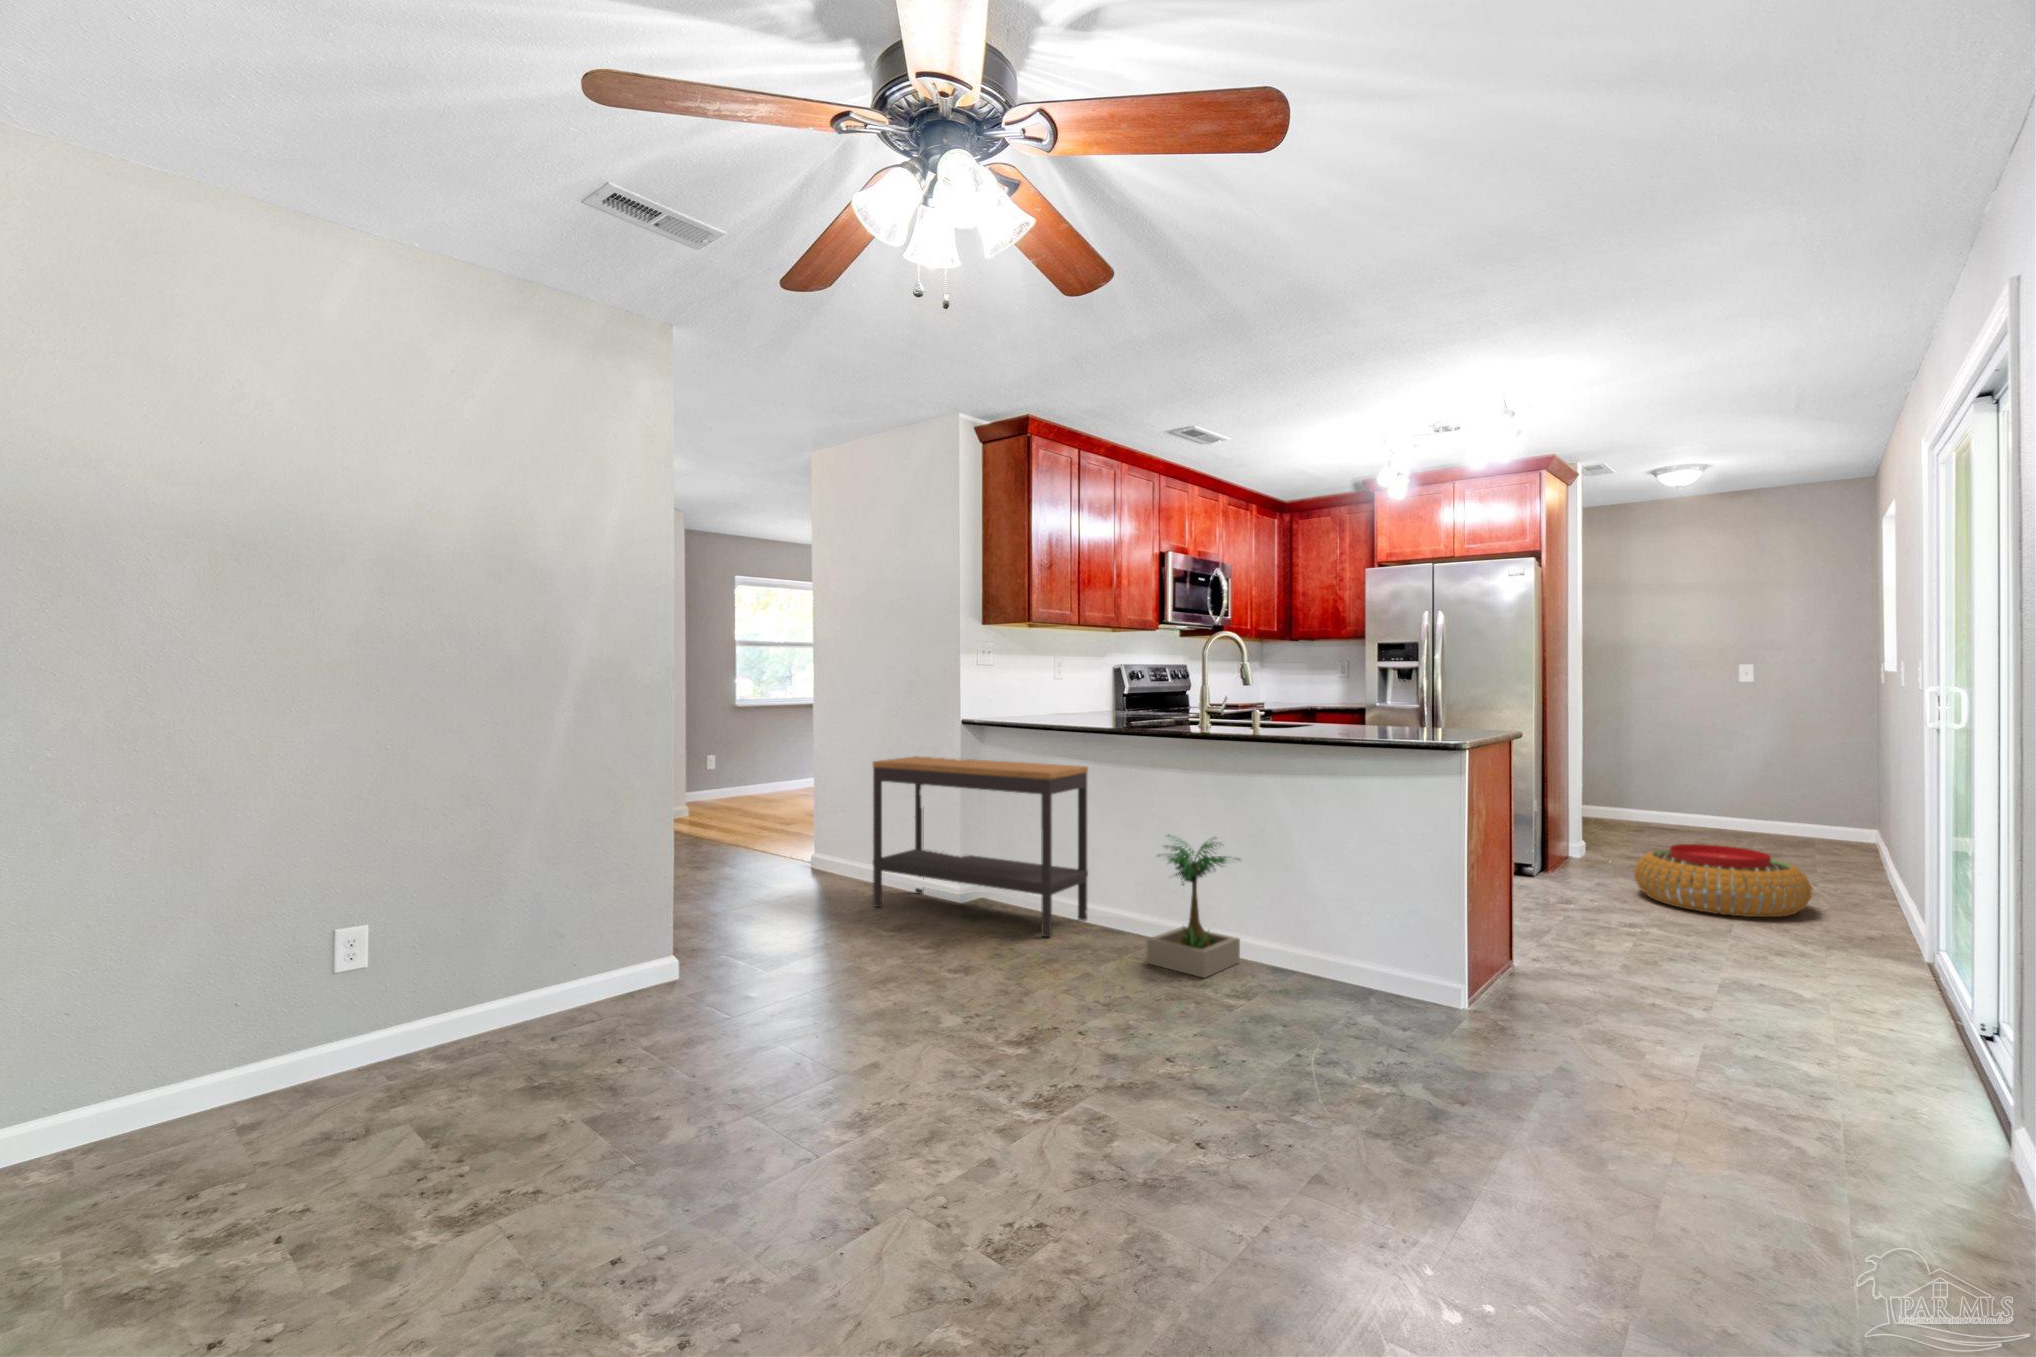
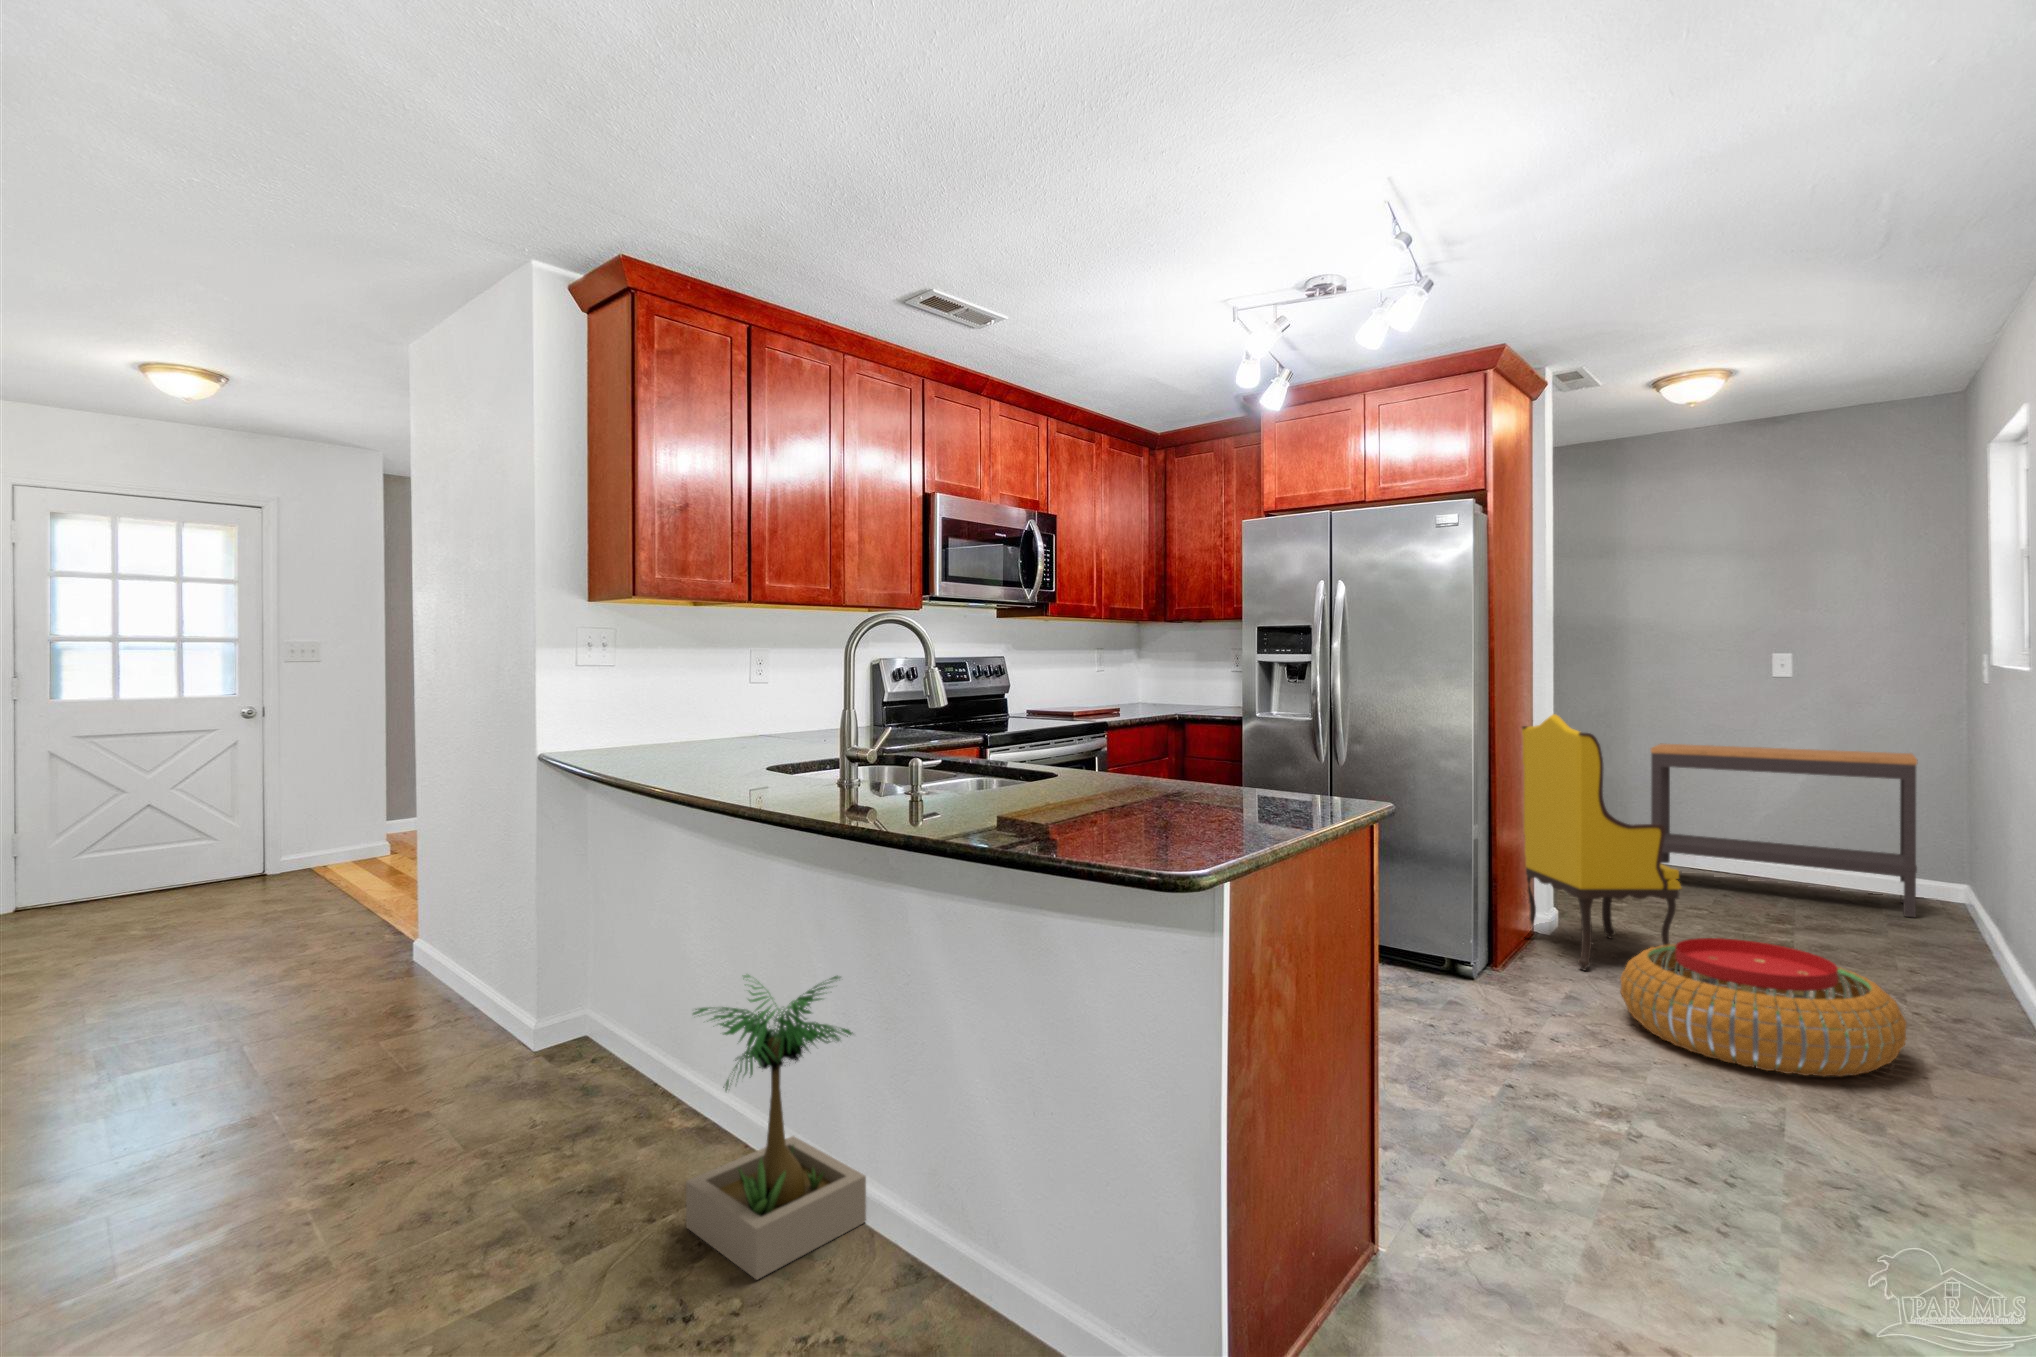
armchair: none [1559,704,1675,873] -> present [1522,714,1681,970]
console table: present [873,756,1088,937] -> present [1651,743,1918,917]

